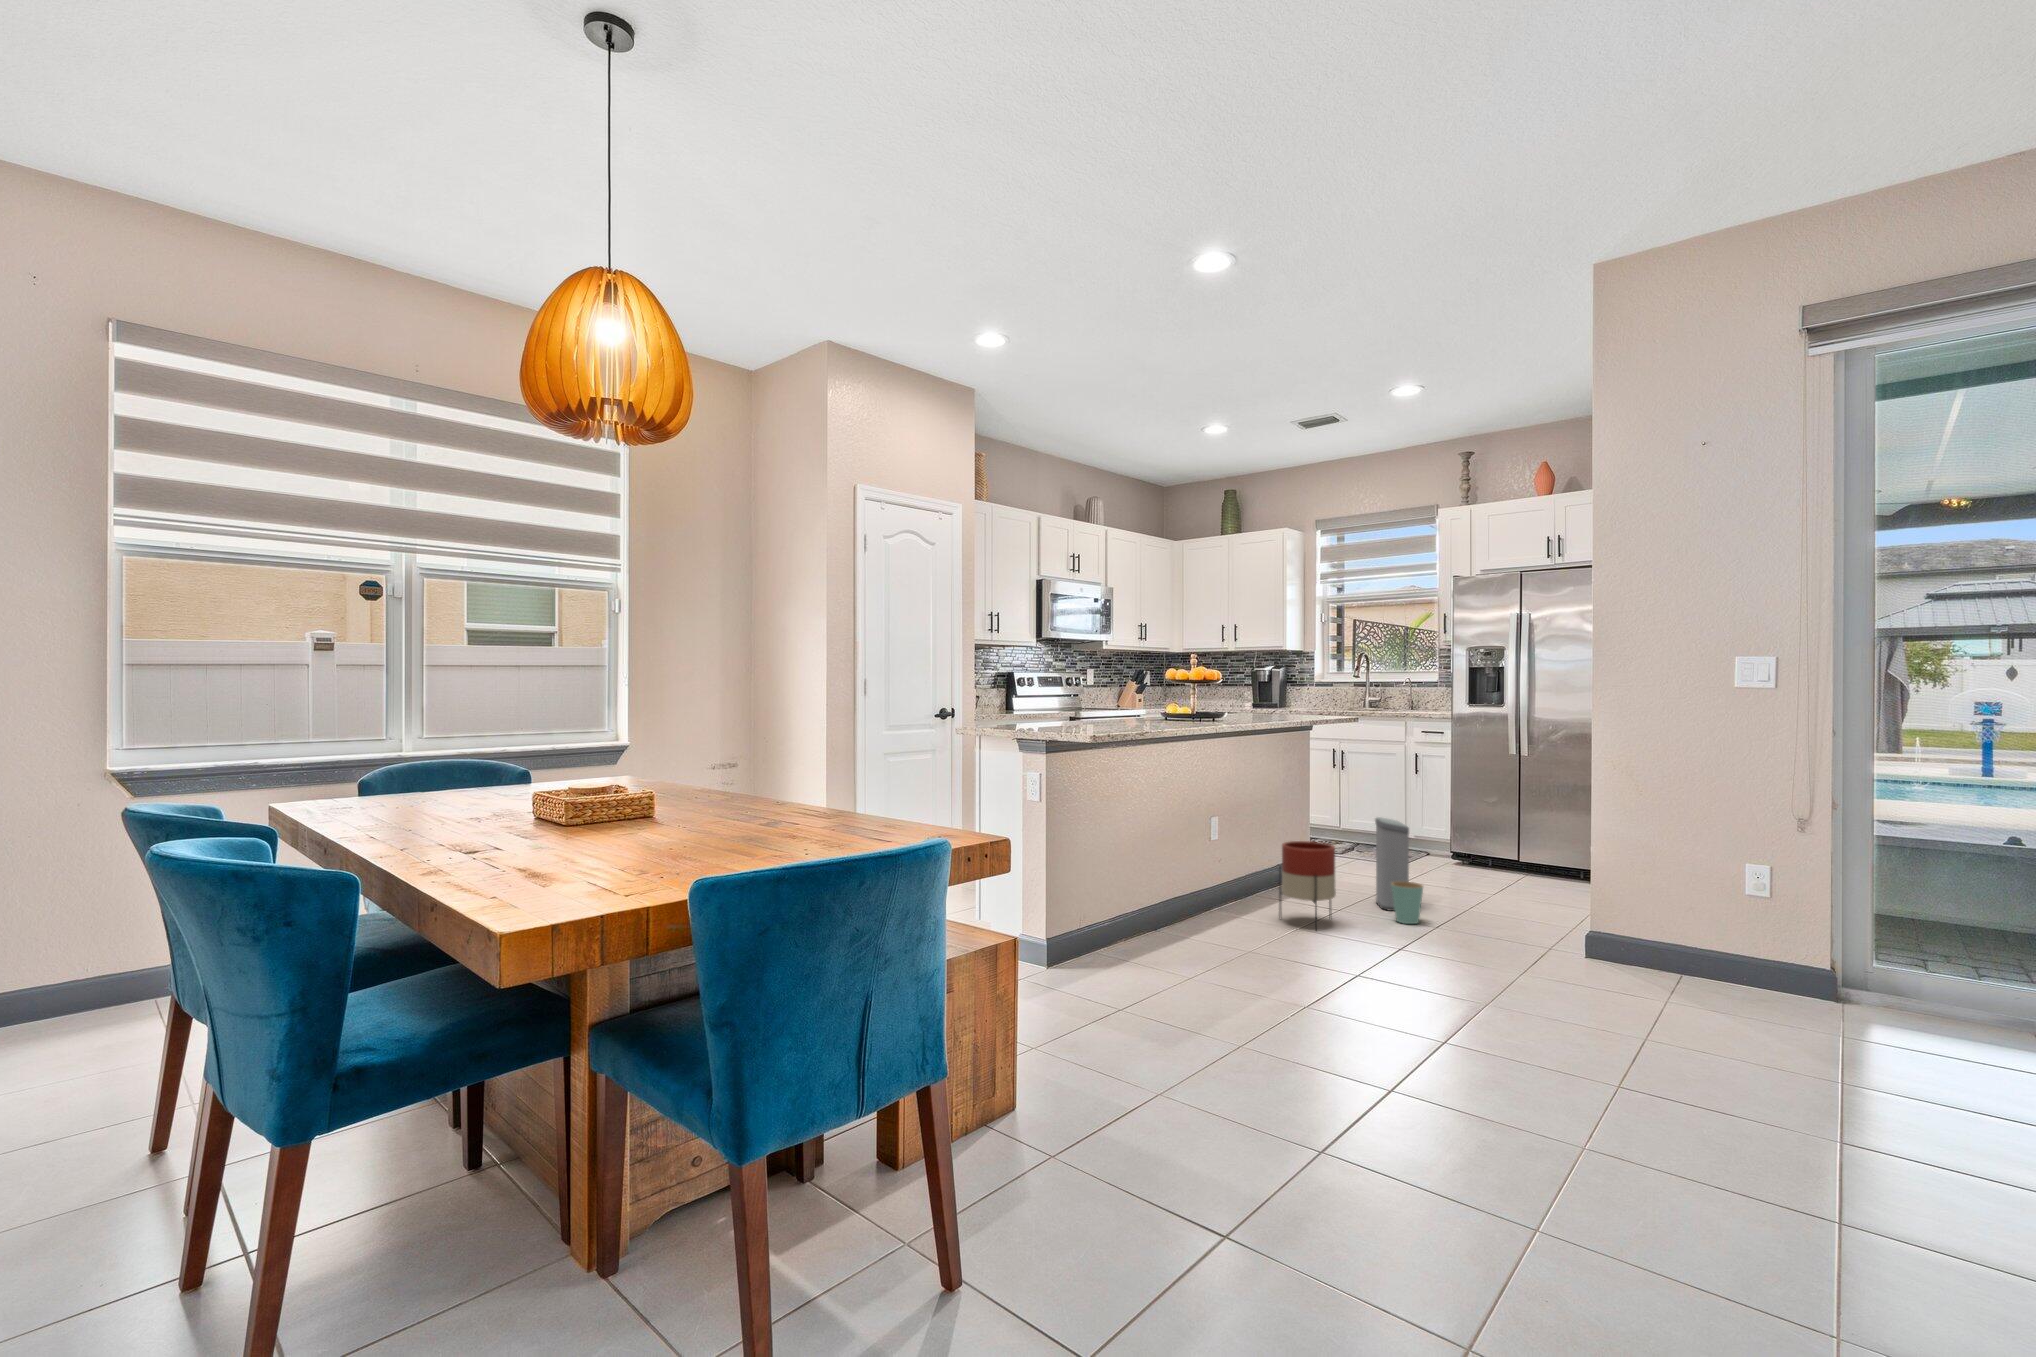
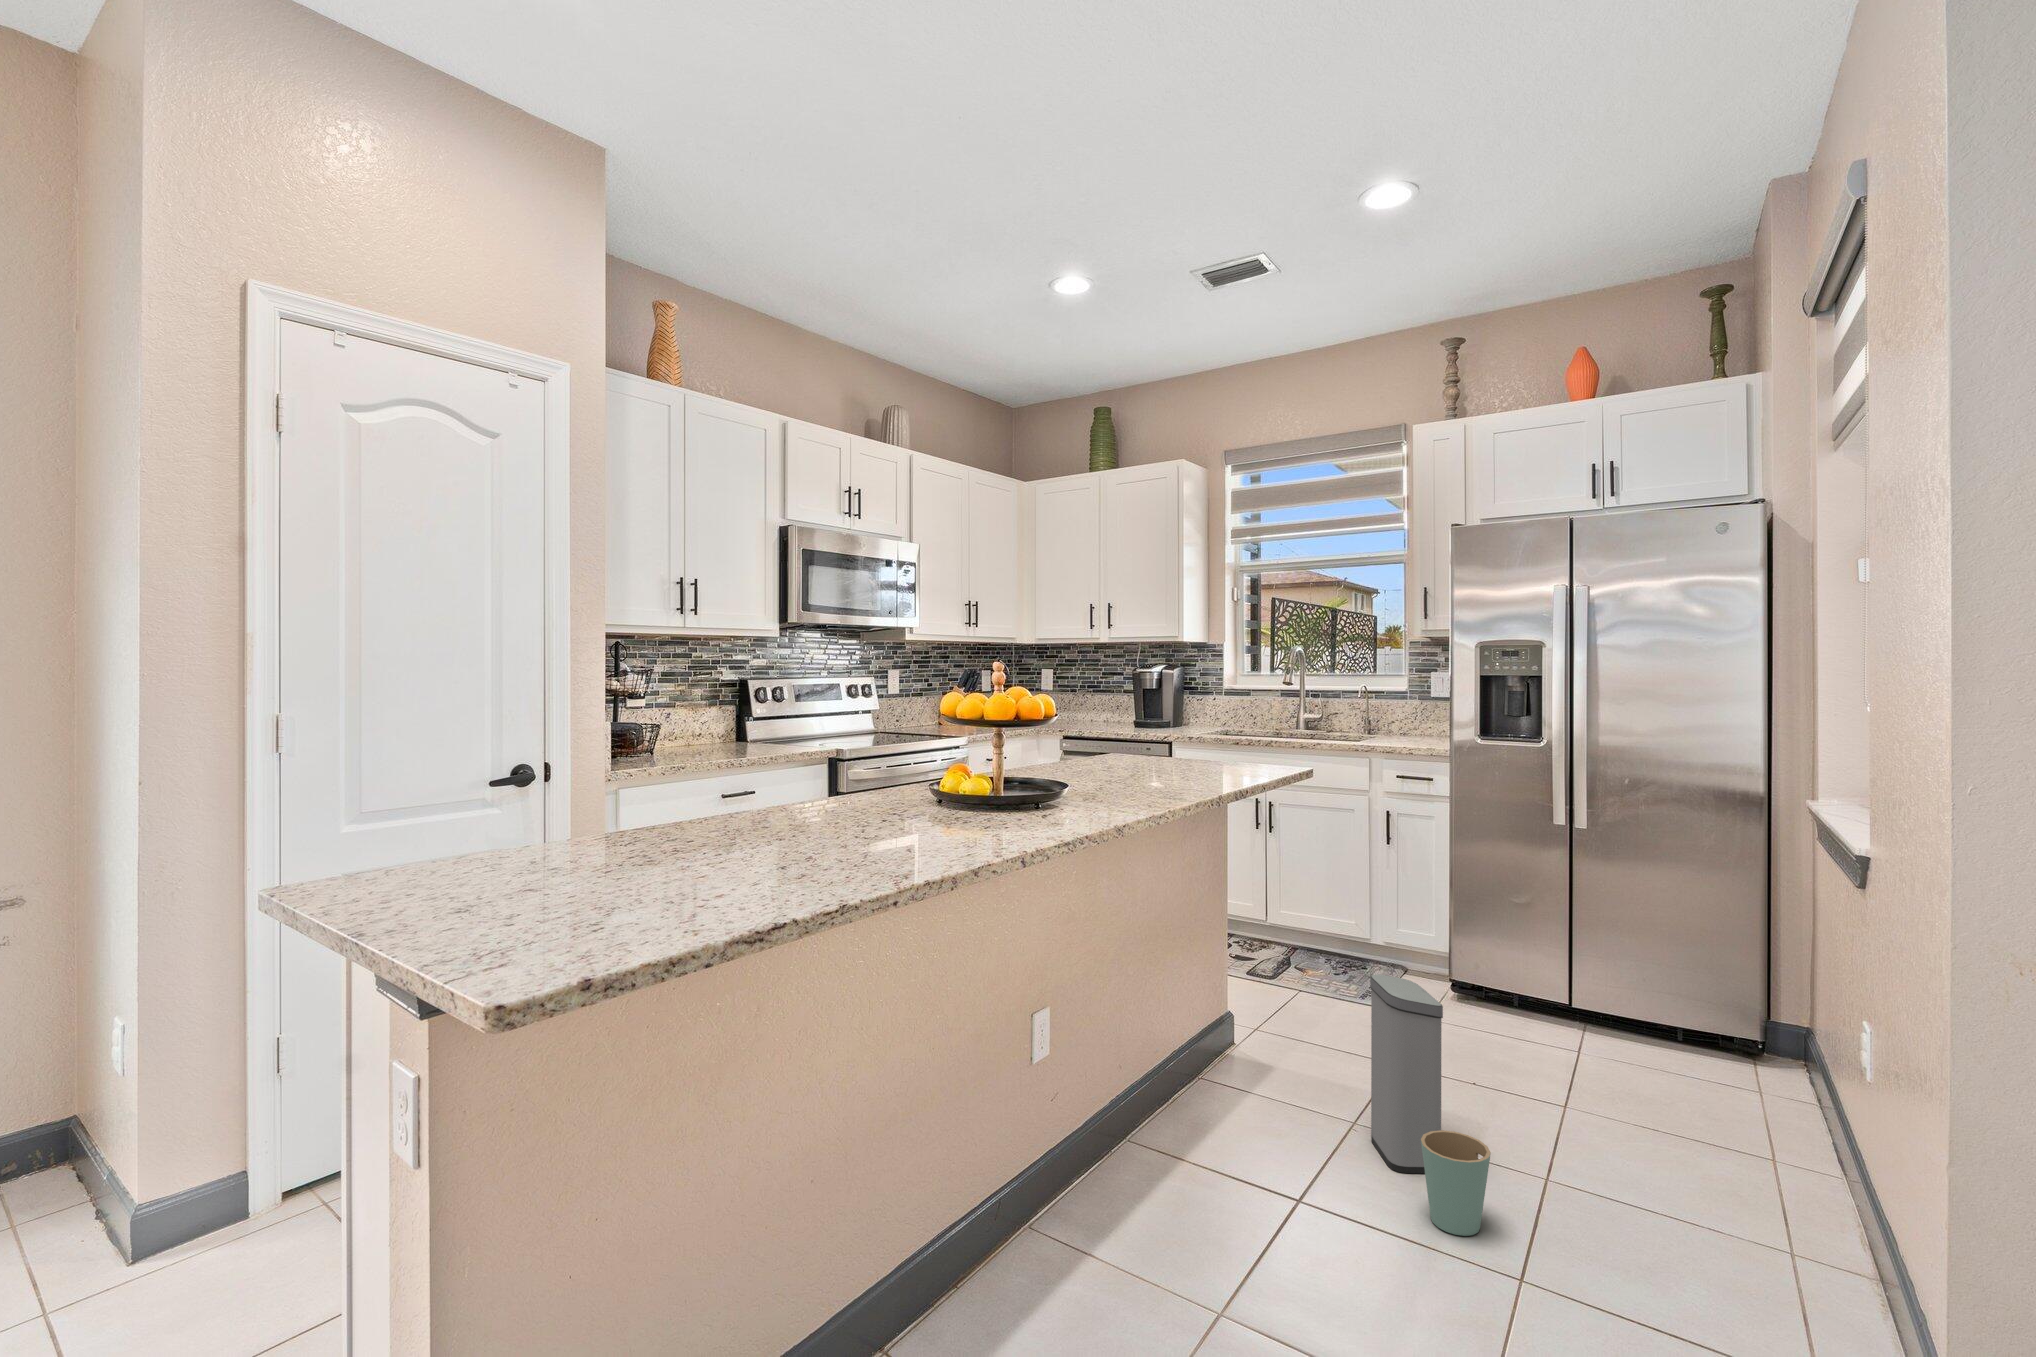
planter: present [1279,841,1336,929] -> none [1194,1055,1316,1286]

